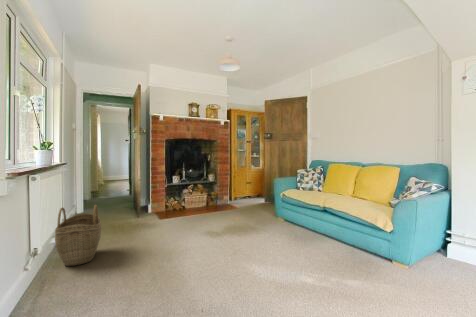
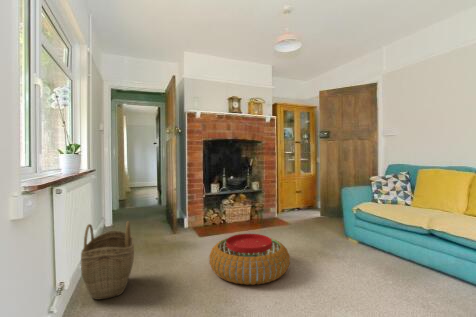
pouf: none [164,214,227,251] -> present [209,234,290,285]

